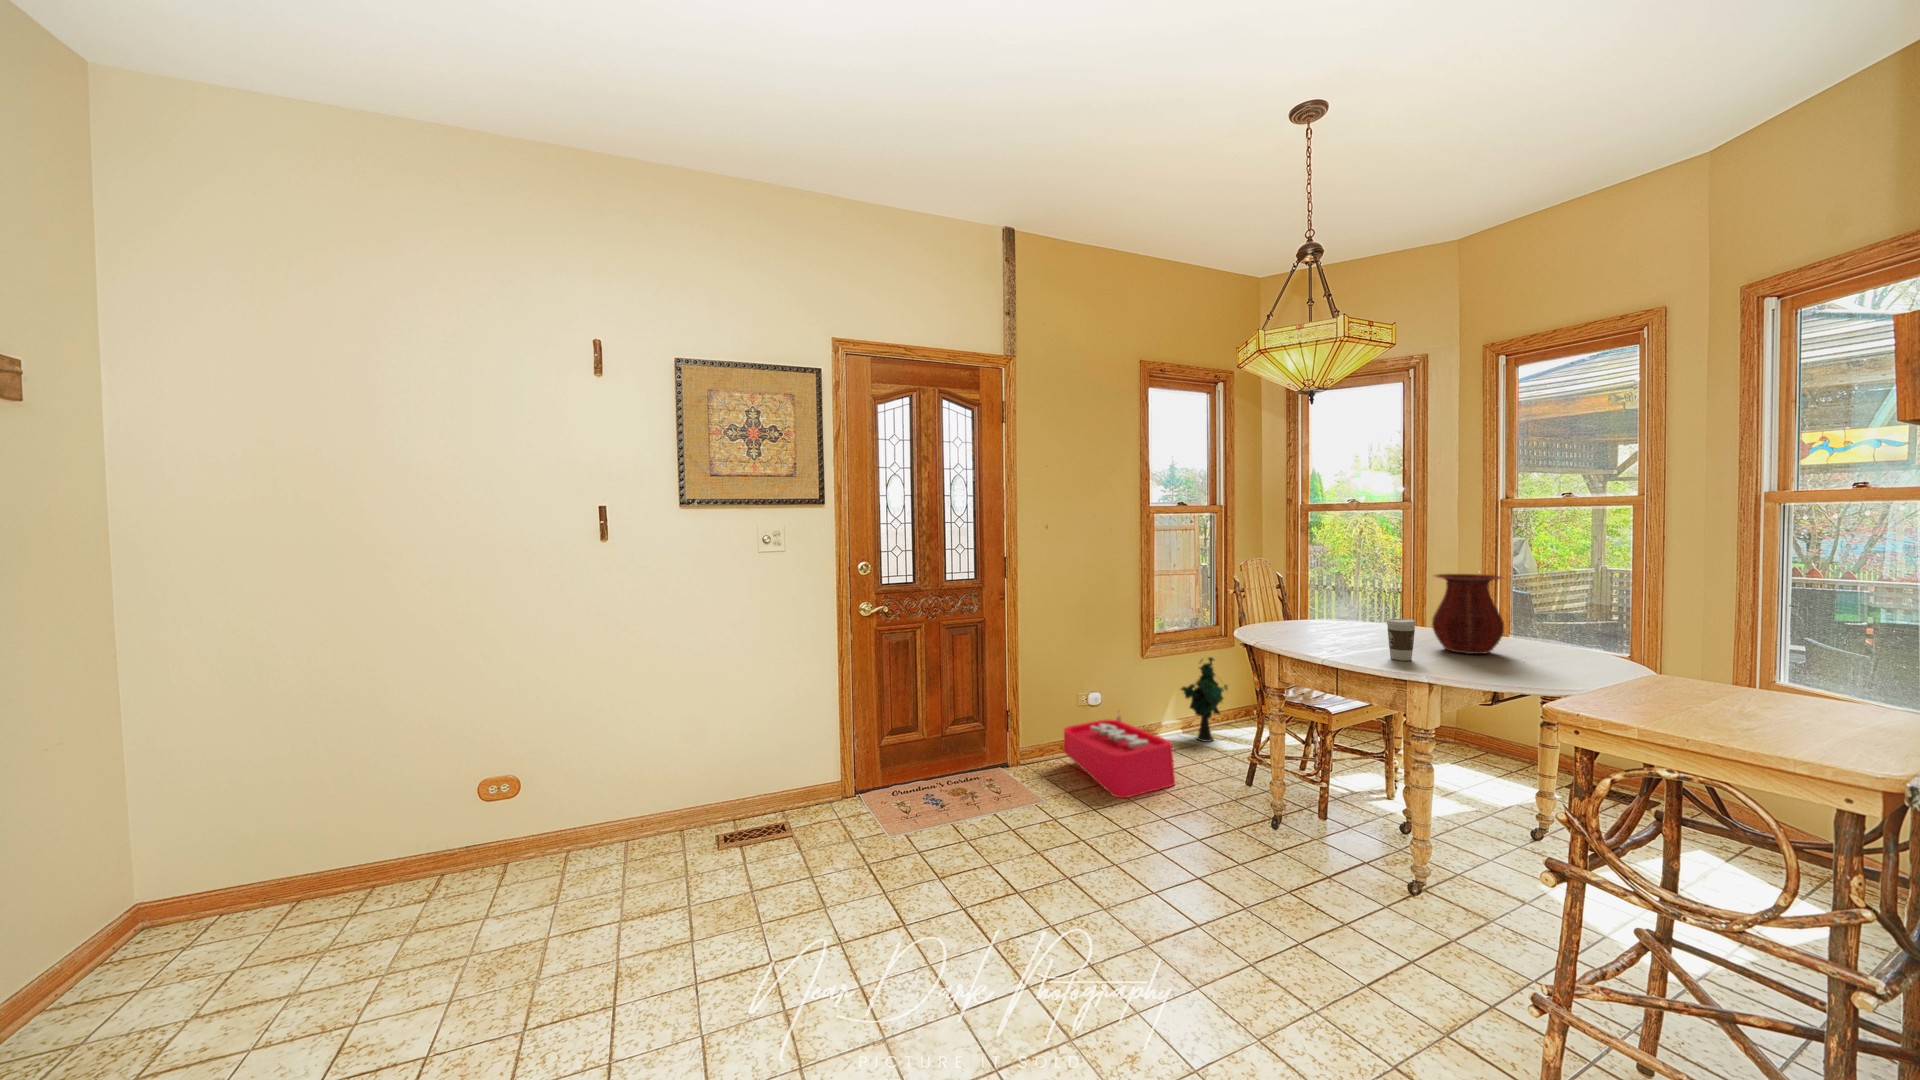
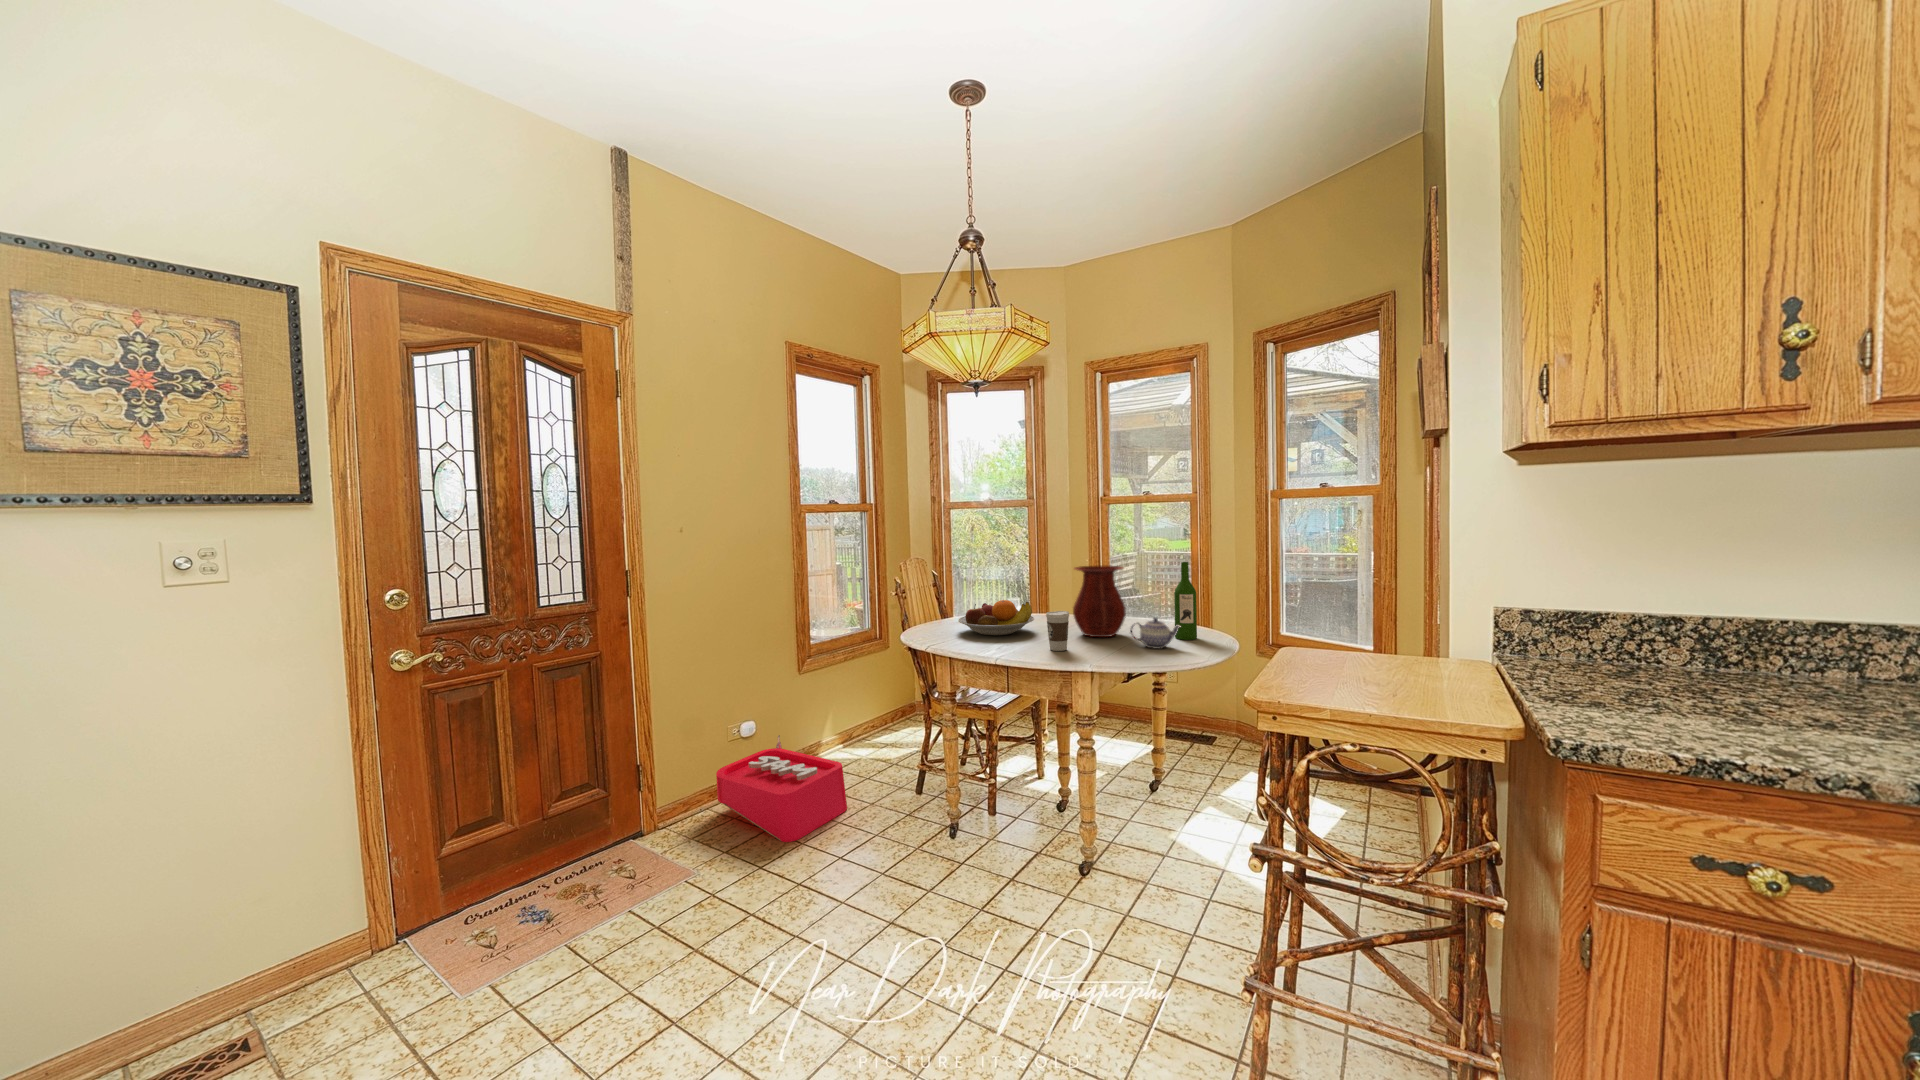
wine bottle: none [1576,575,1610,669] -> present [1174,562,1197,640]
fruit bowl: none [1294,605,1384,640] -> present [958,600,1034,635]
teapot: none [1501,636,1575,672] -> present [1130,618,1180,649]
decorative plant: present [1181,657,1228,742] -> none [841,662,888,751]

